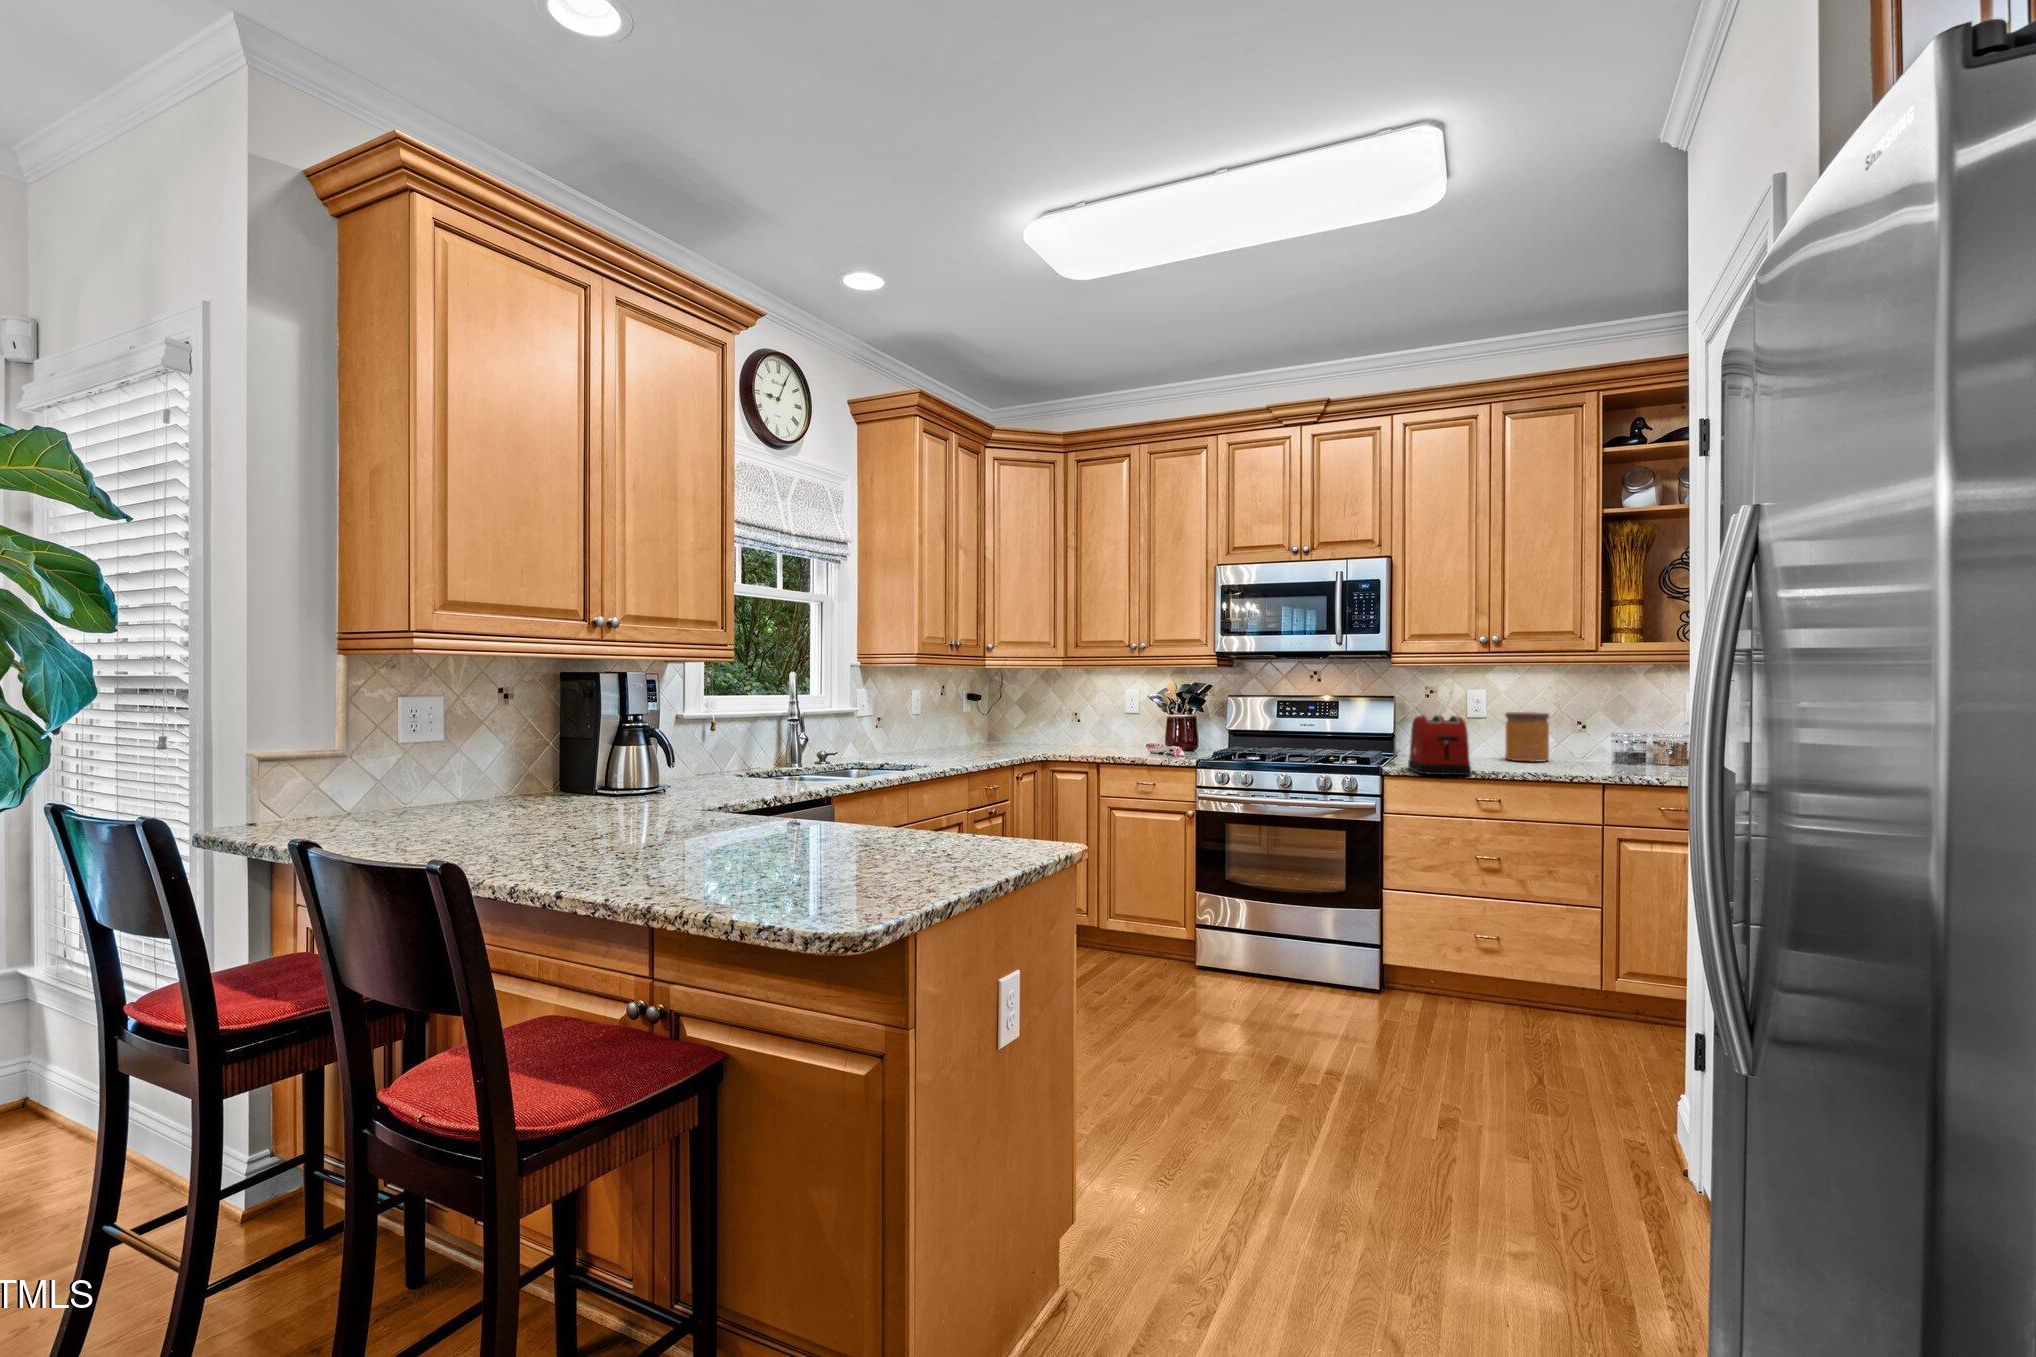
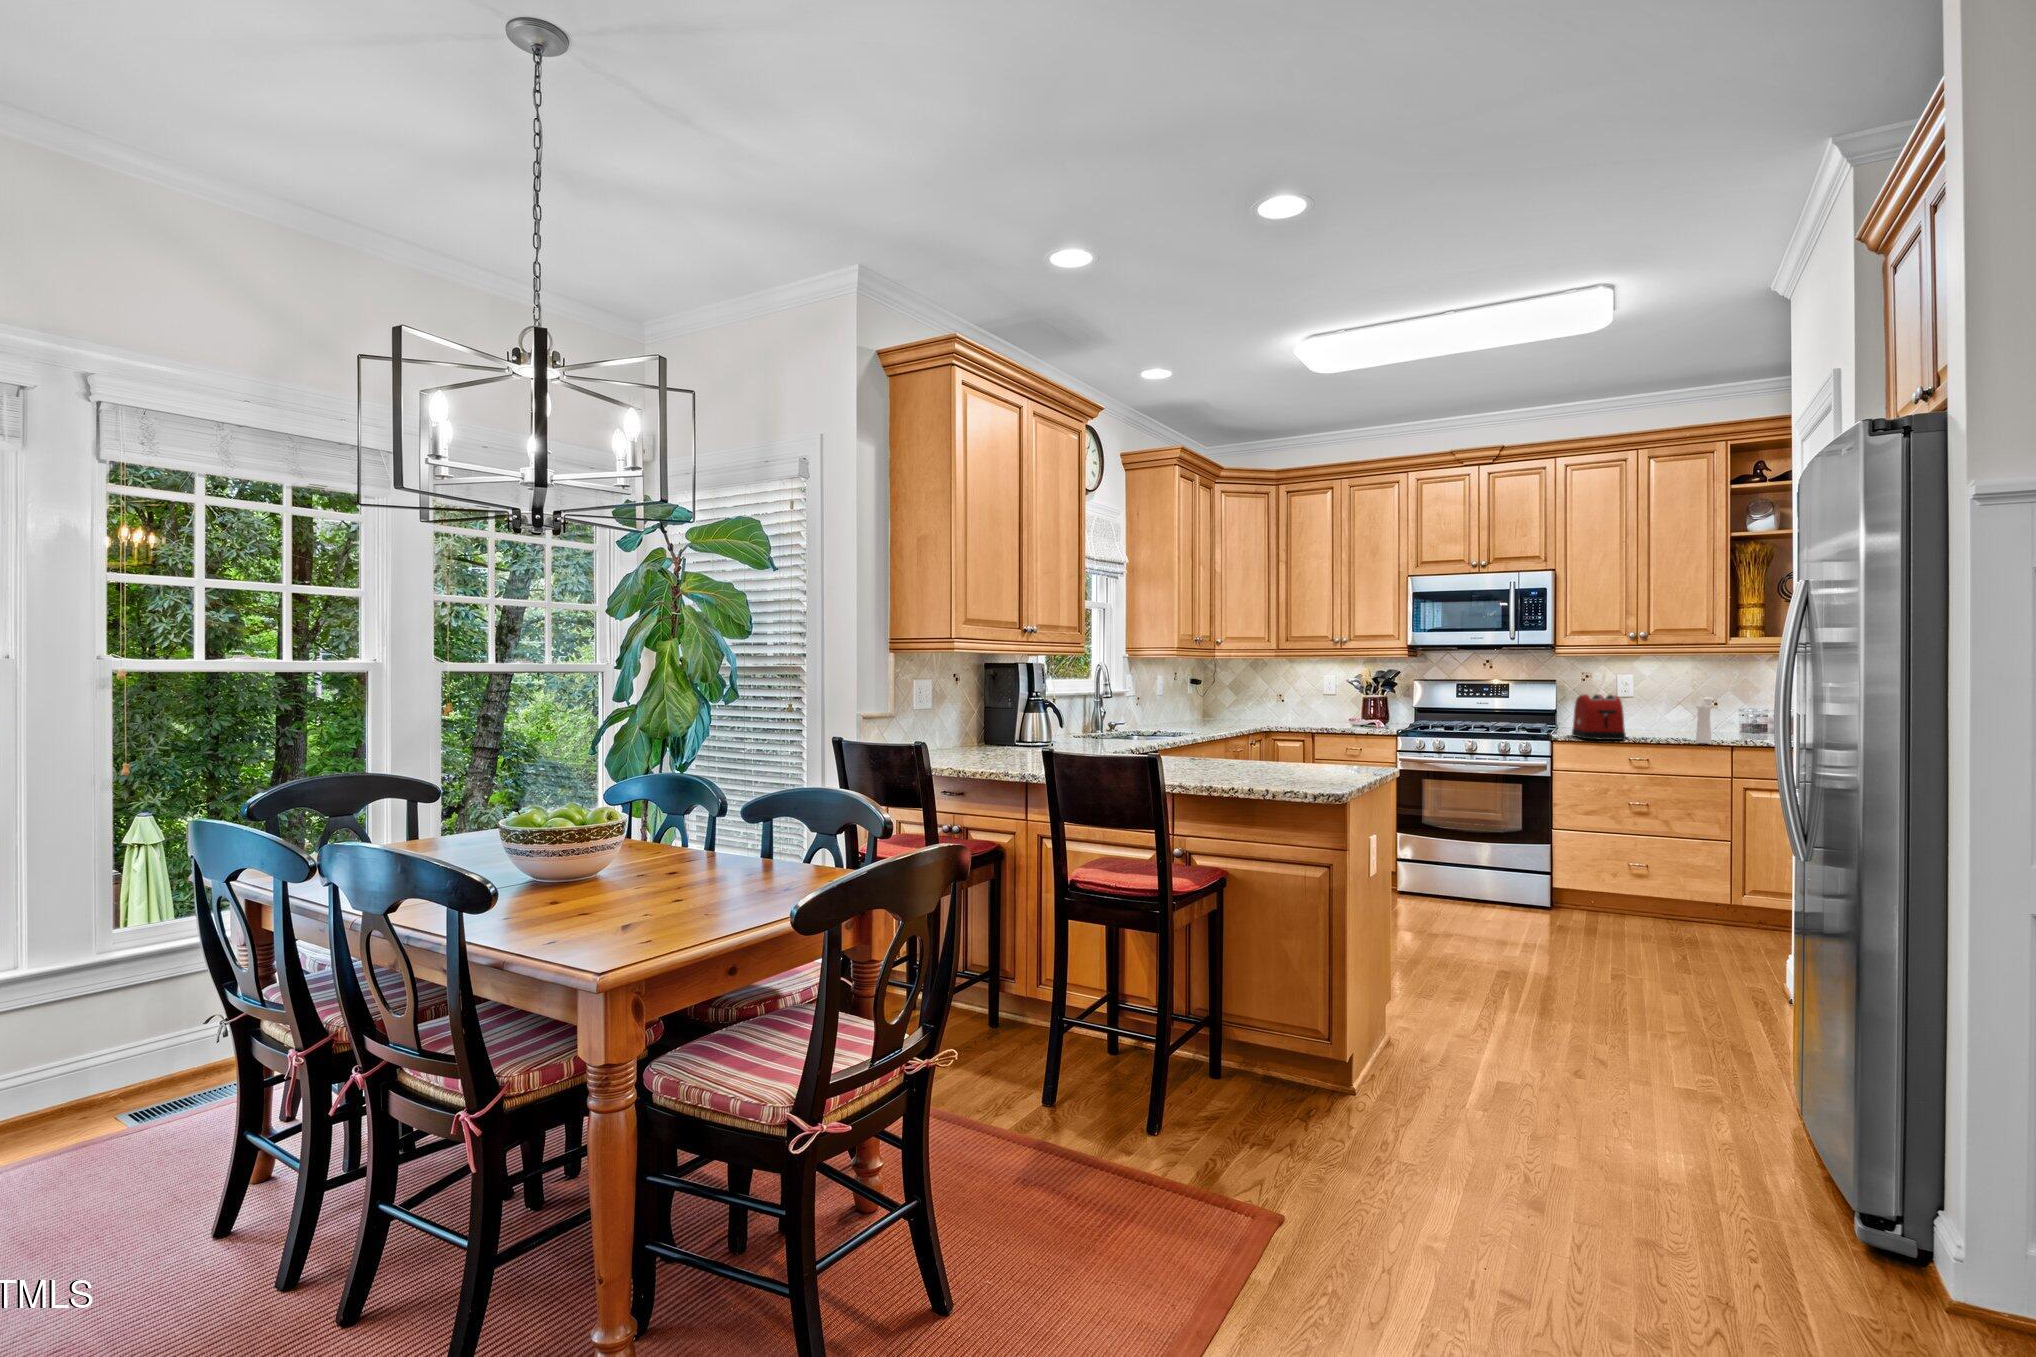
jar: present [1505,712,1549,762] -> none [1650,693,1687,731]
pepper mill: none [1557,719,1580,781] -> present [1696,697,1714,743]

